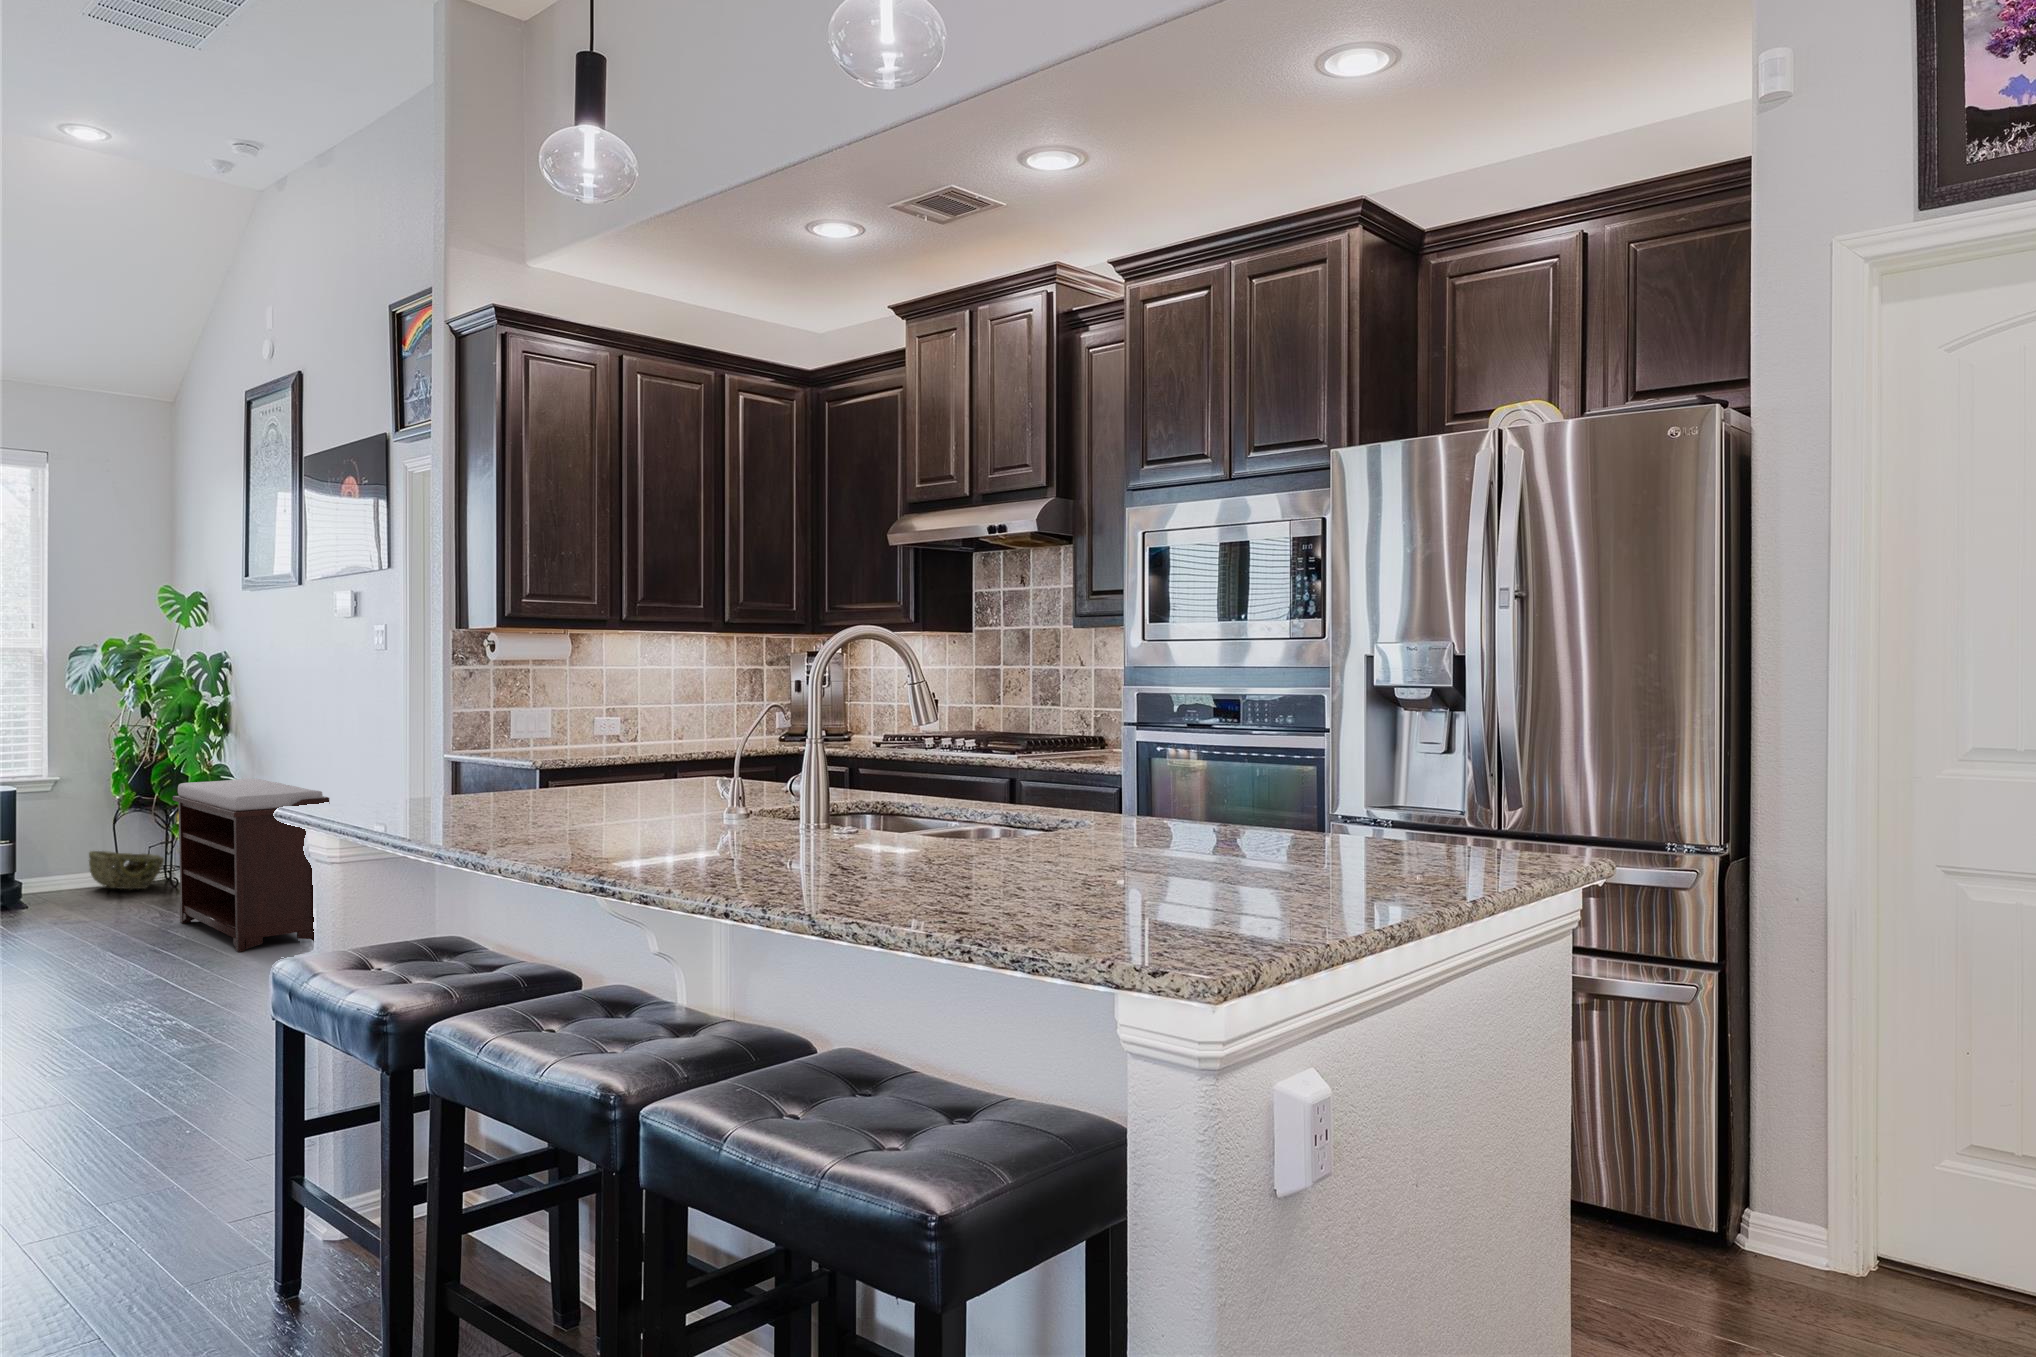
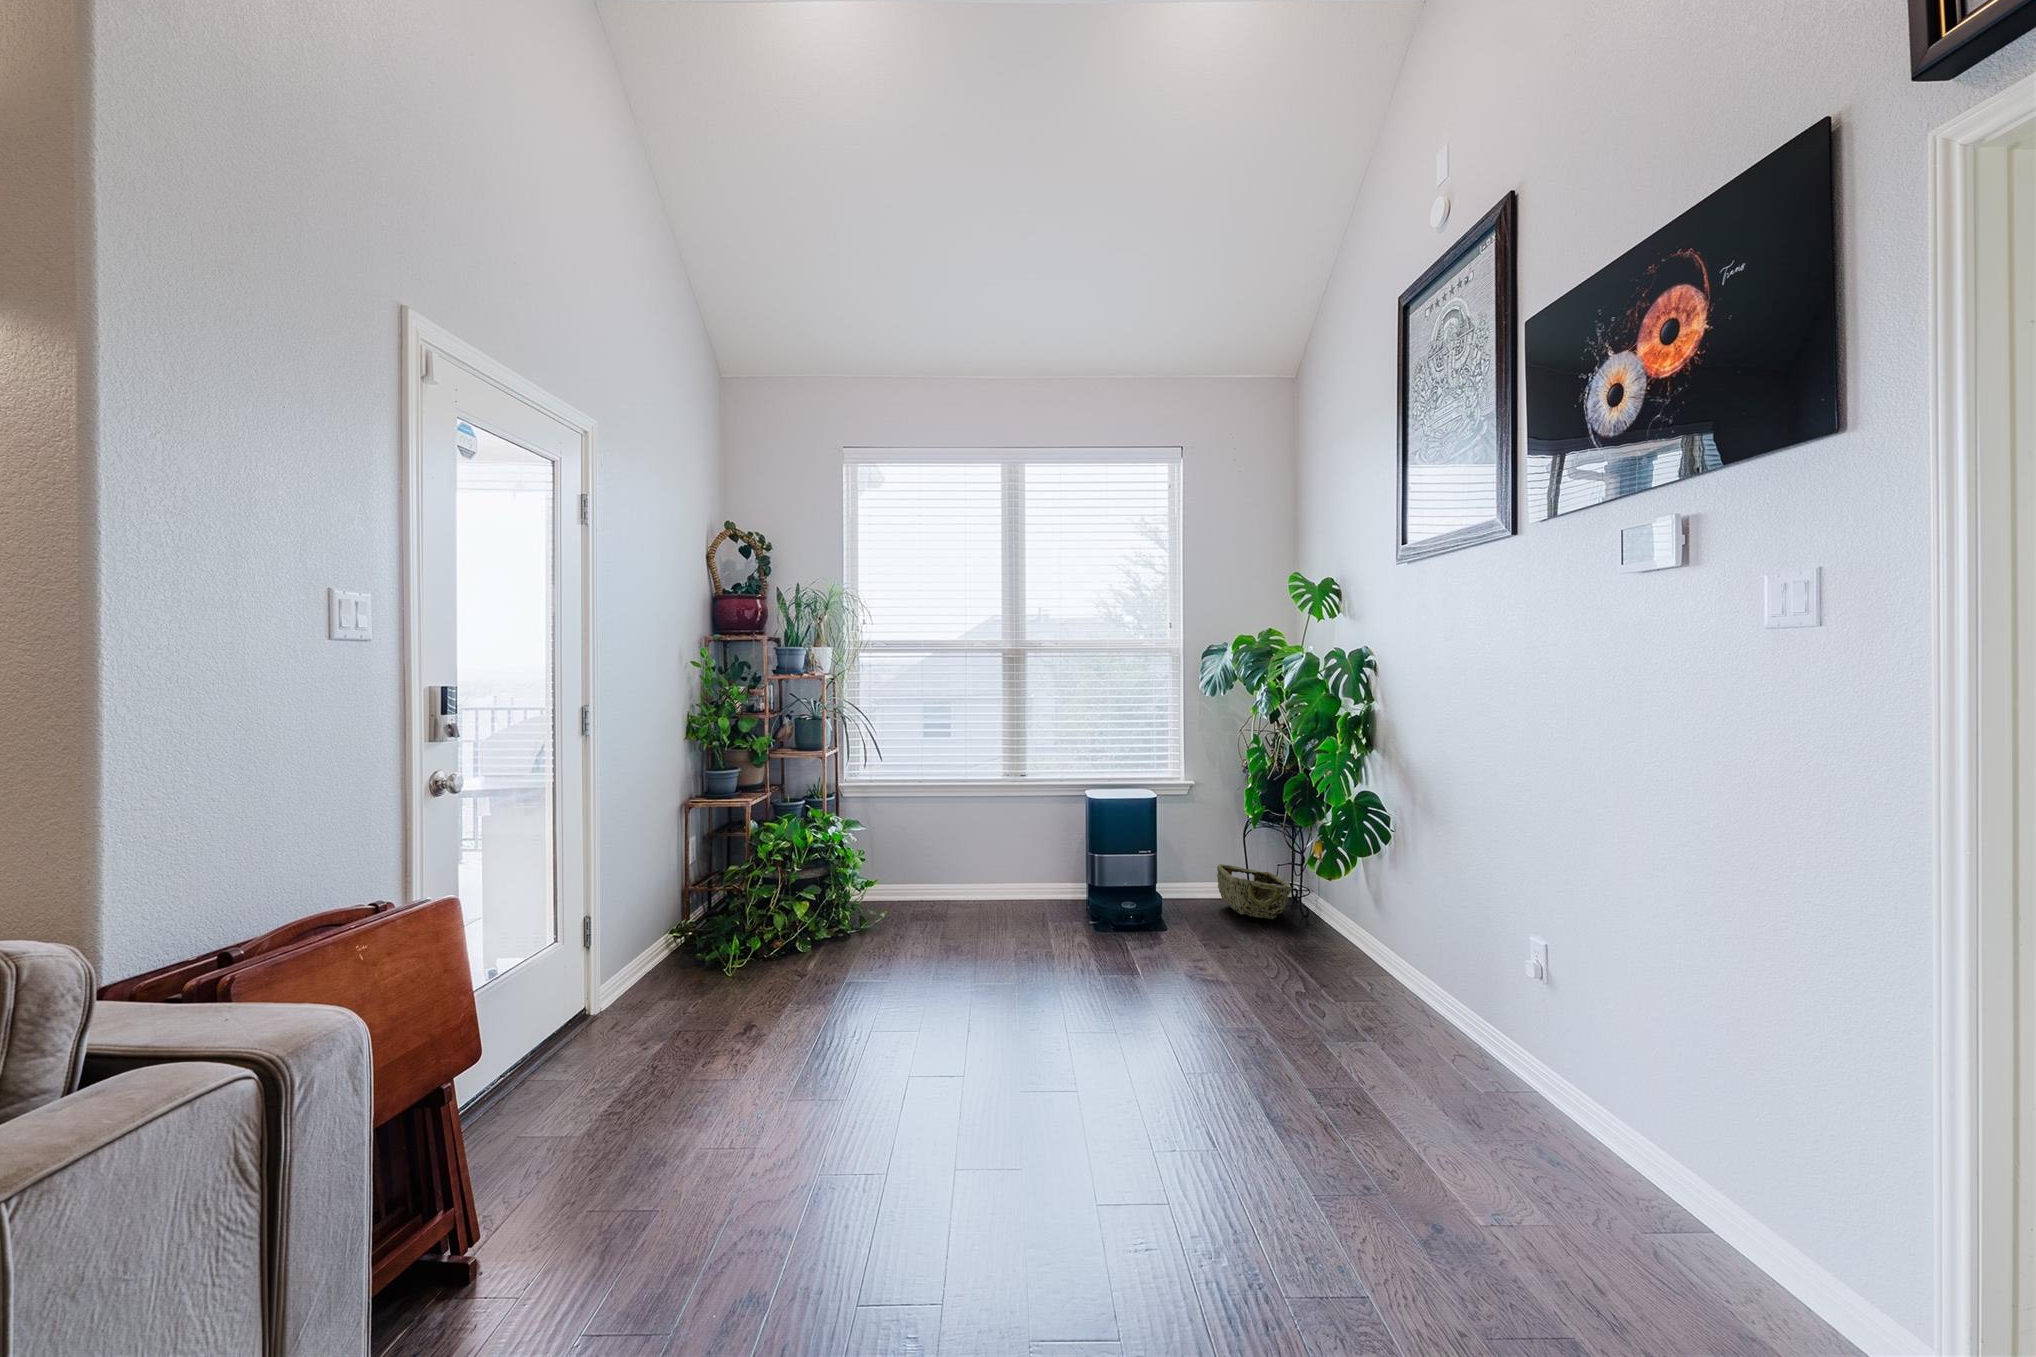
bench: present [173,778,330,952] -> none [1320,821,1605,1152]

